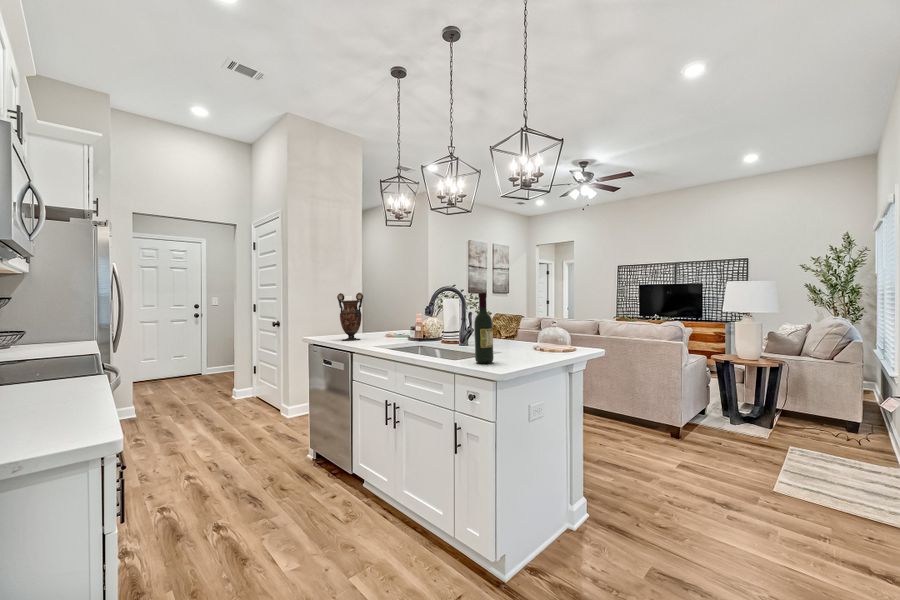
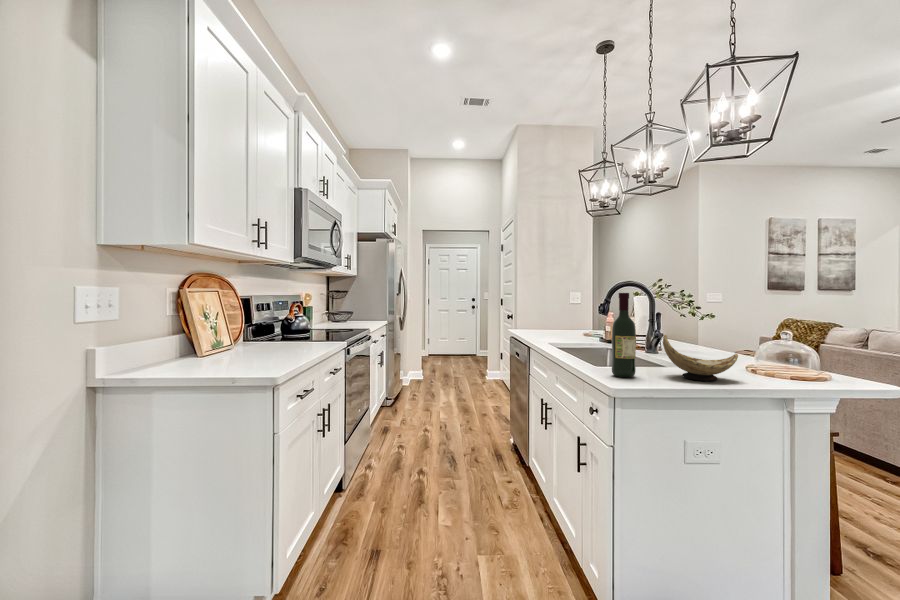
vase: present [337,293,363,341] -> none [544,288,568,336]
decorative bowl: none [504,326,550,358] -> present [663,335,738,381]

